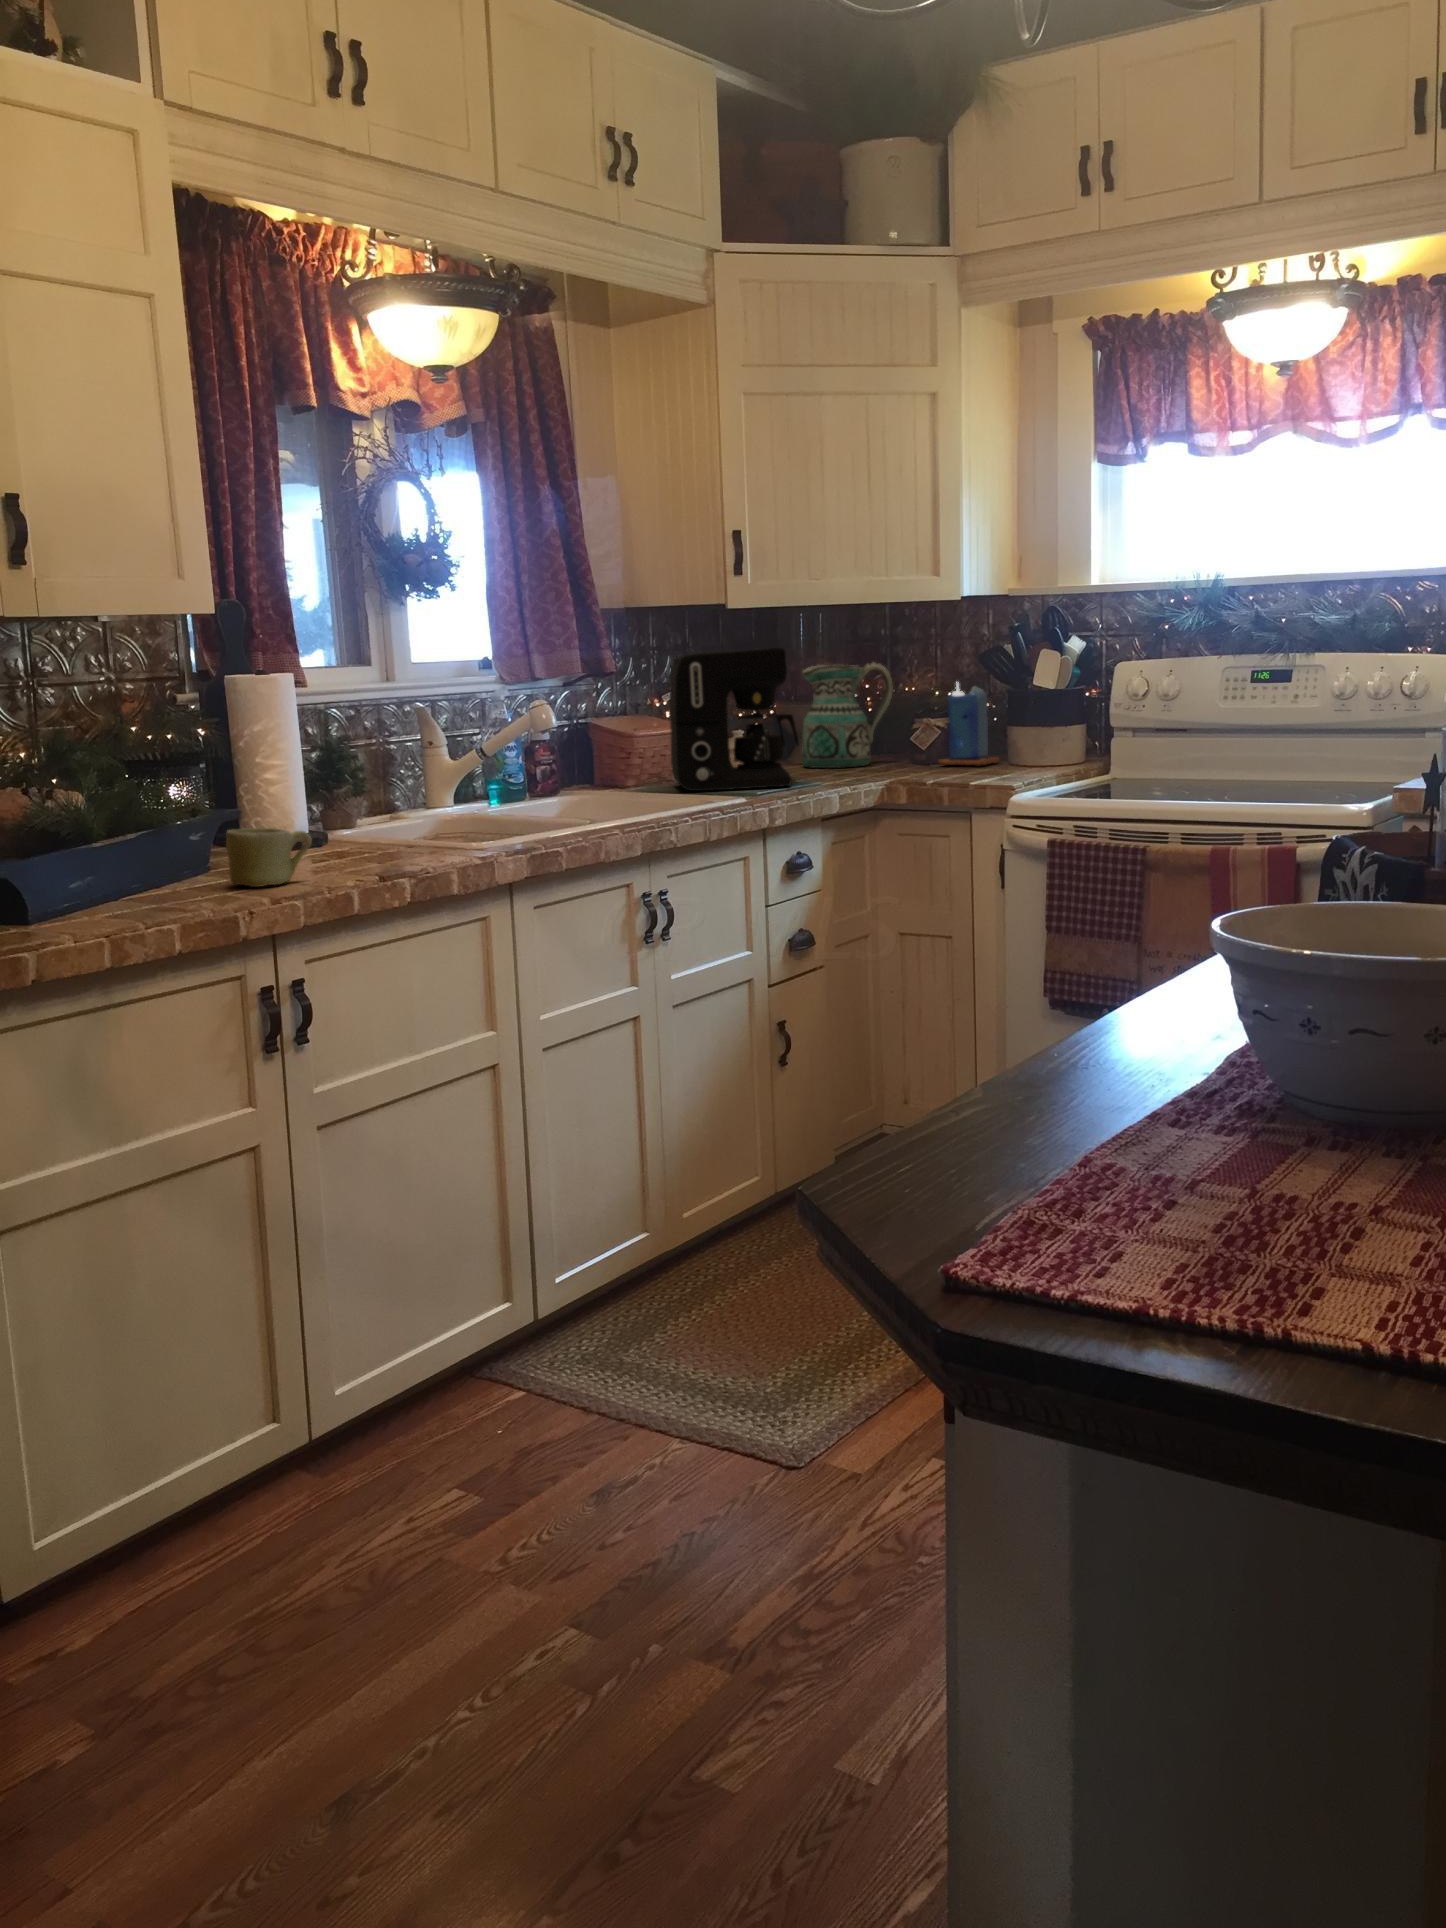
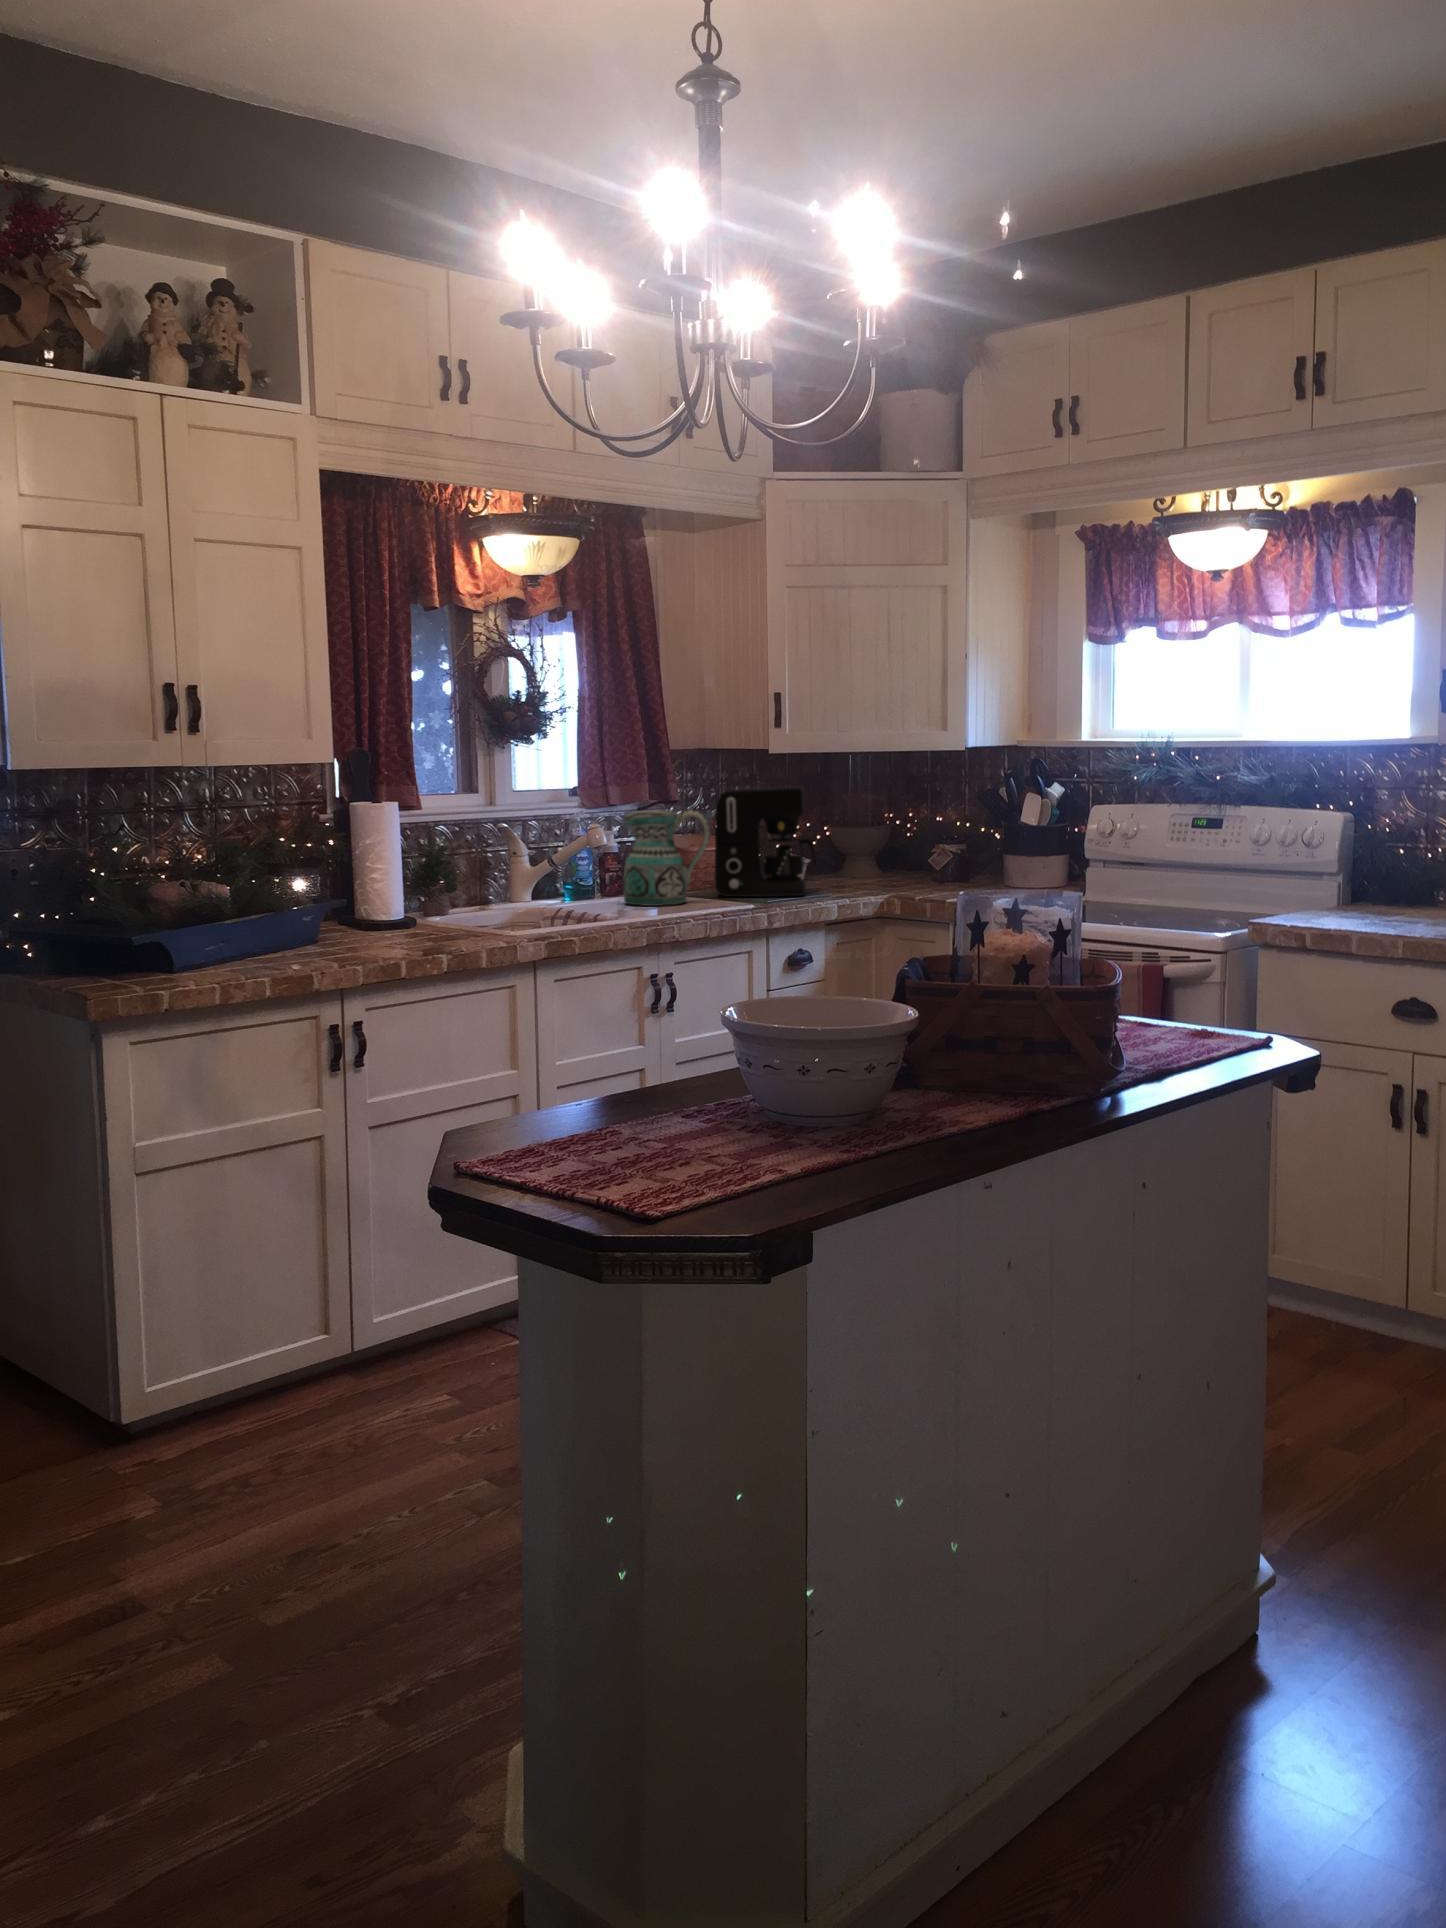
ceramic pitcher: present [802,662,893,768] -> present [624,810,710,906]
candle: present [938,682,999,765] -> none [943,816,996,885]
mug: present [226,828,312,887] -> none [318,914,378,956]

